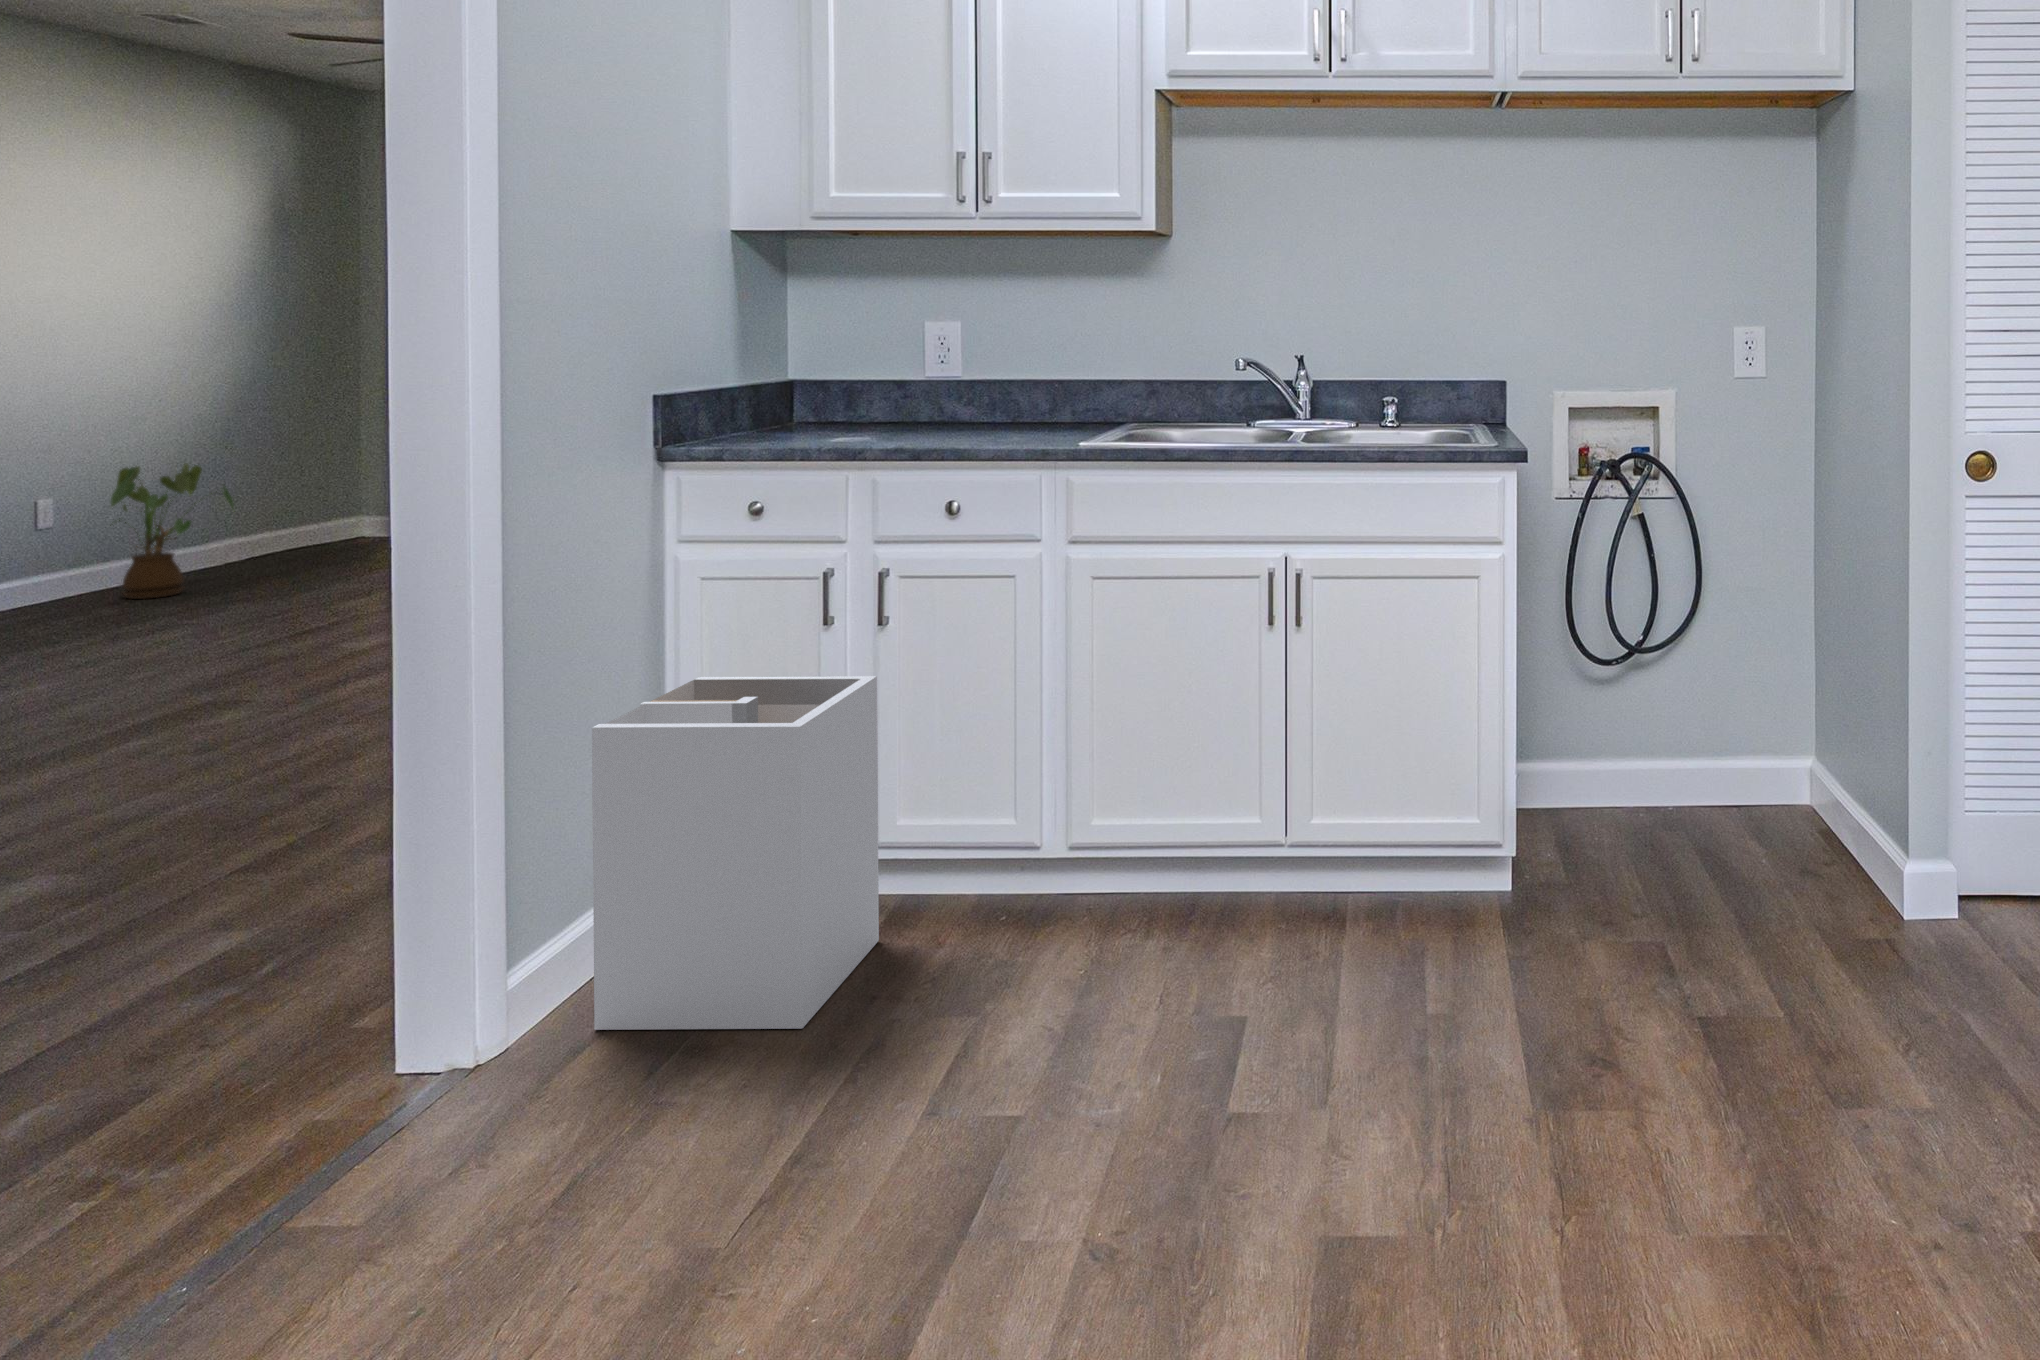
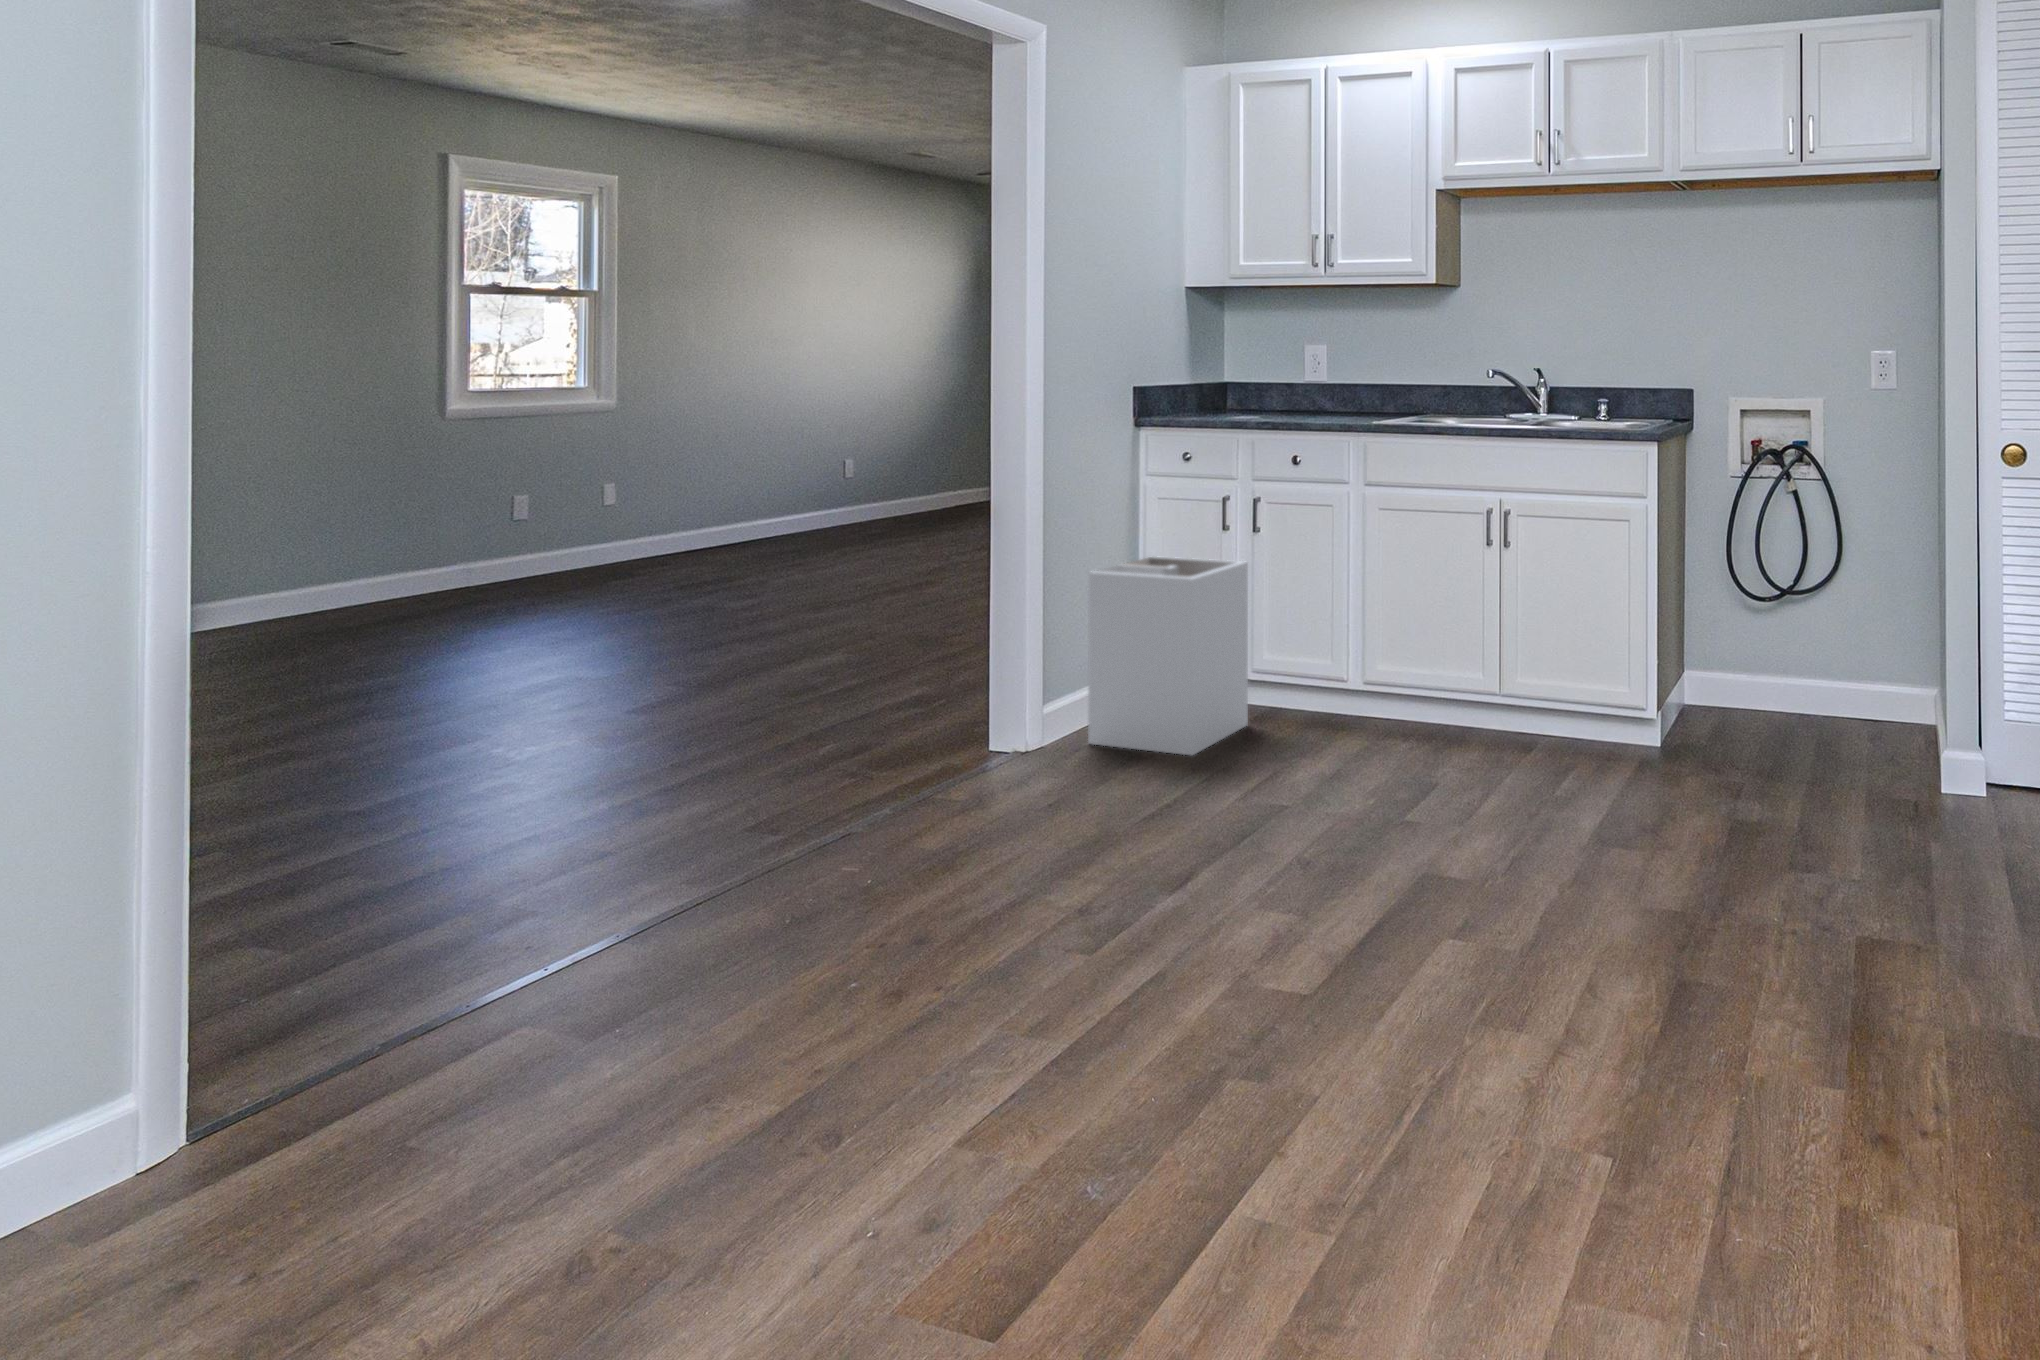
house plant: present [110,463,234,599] -> none [862,439,931,527]

